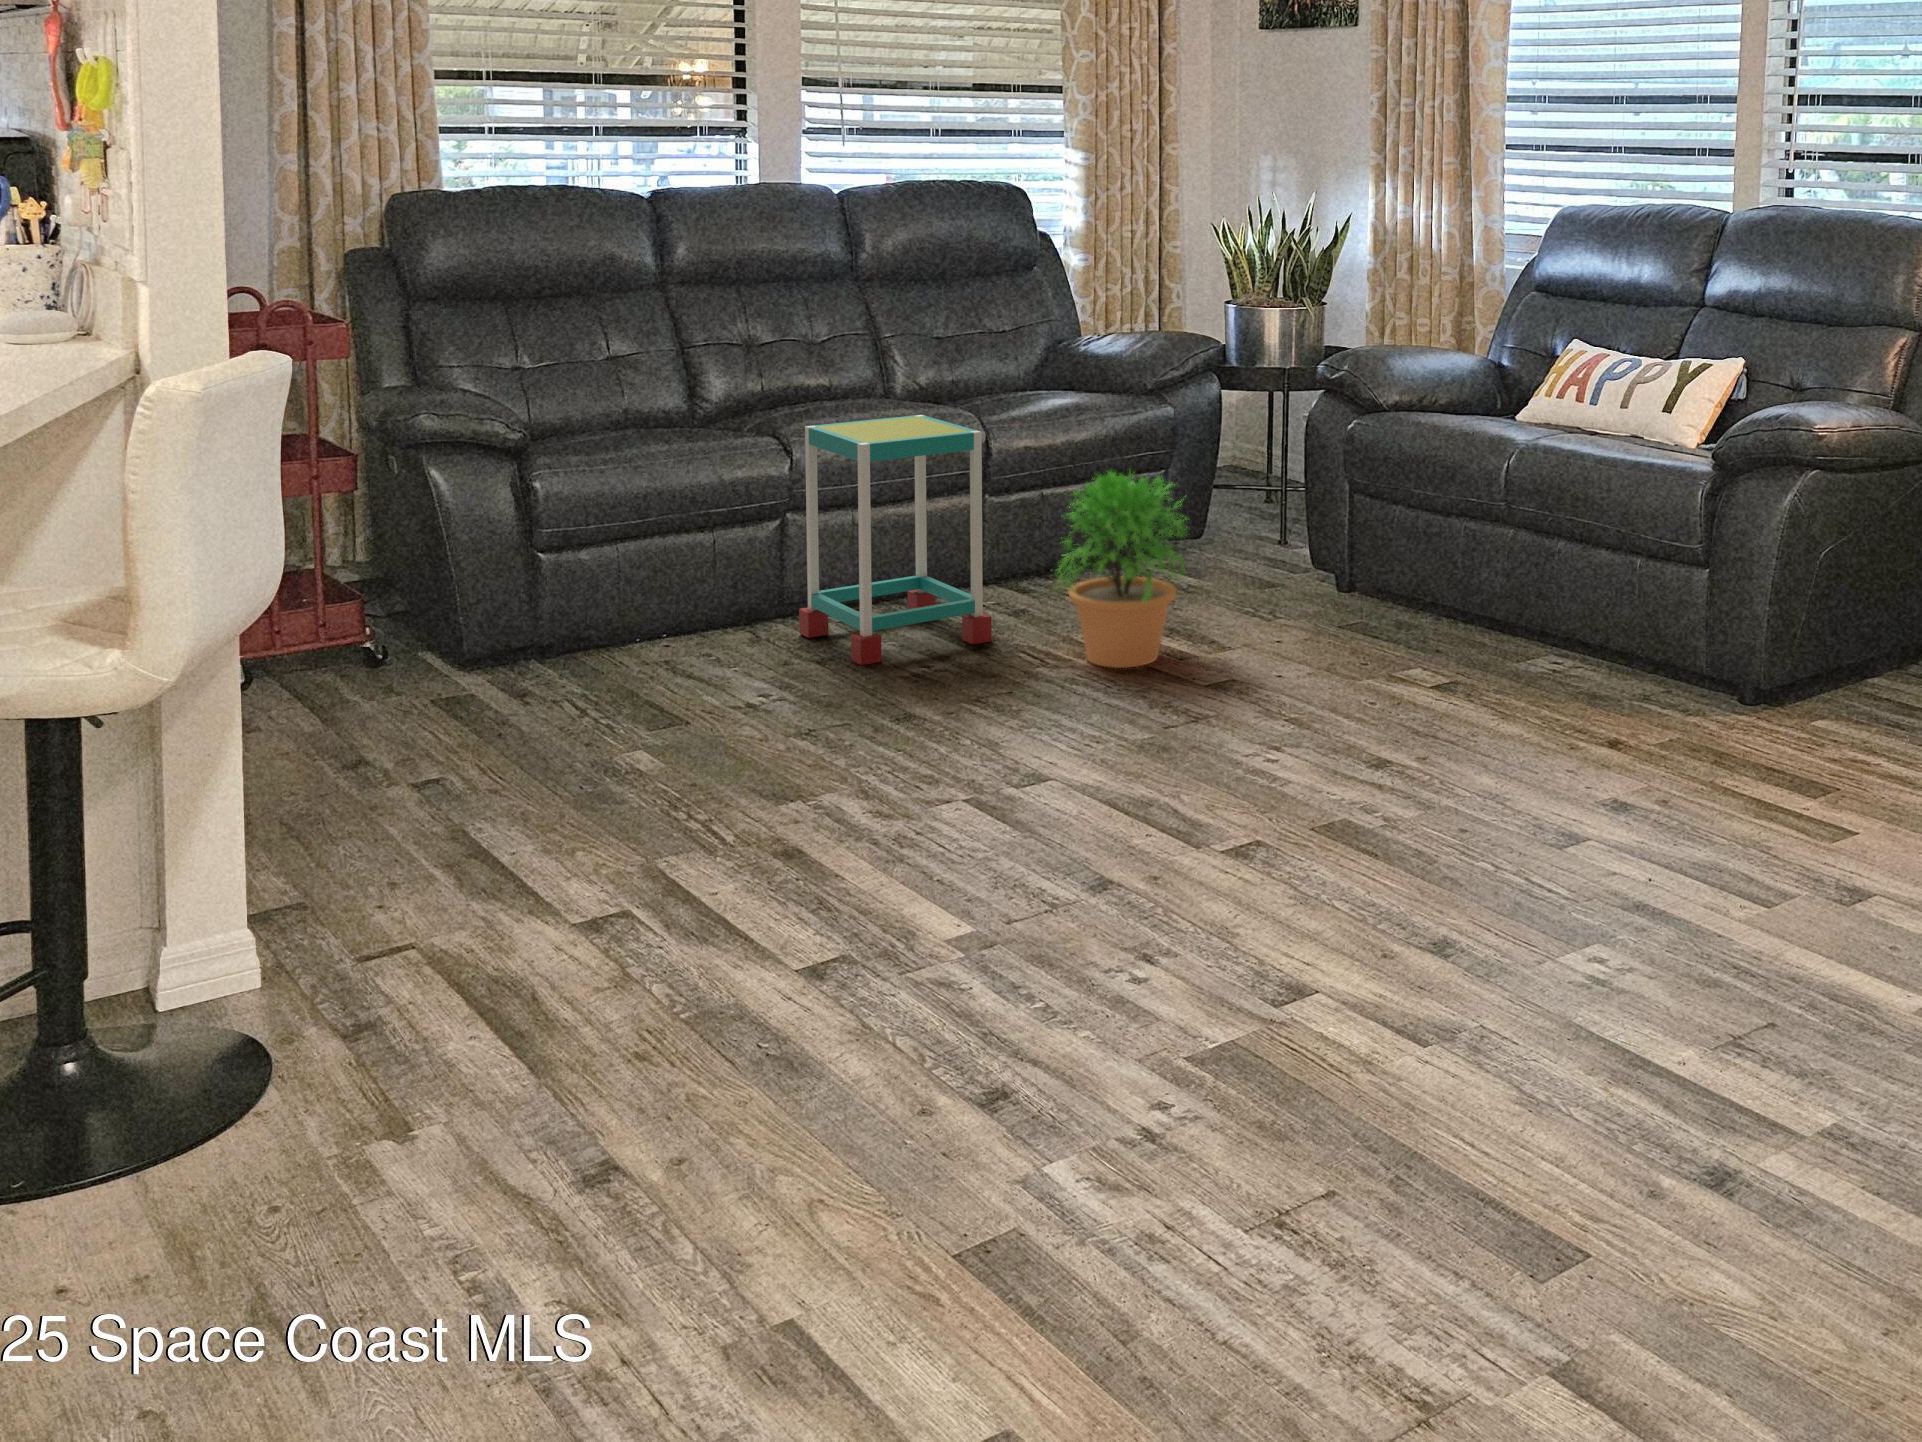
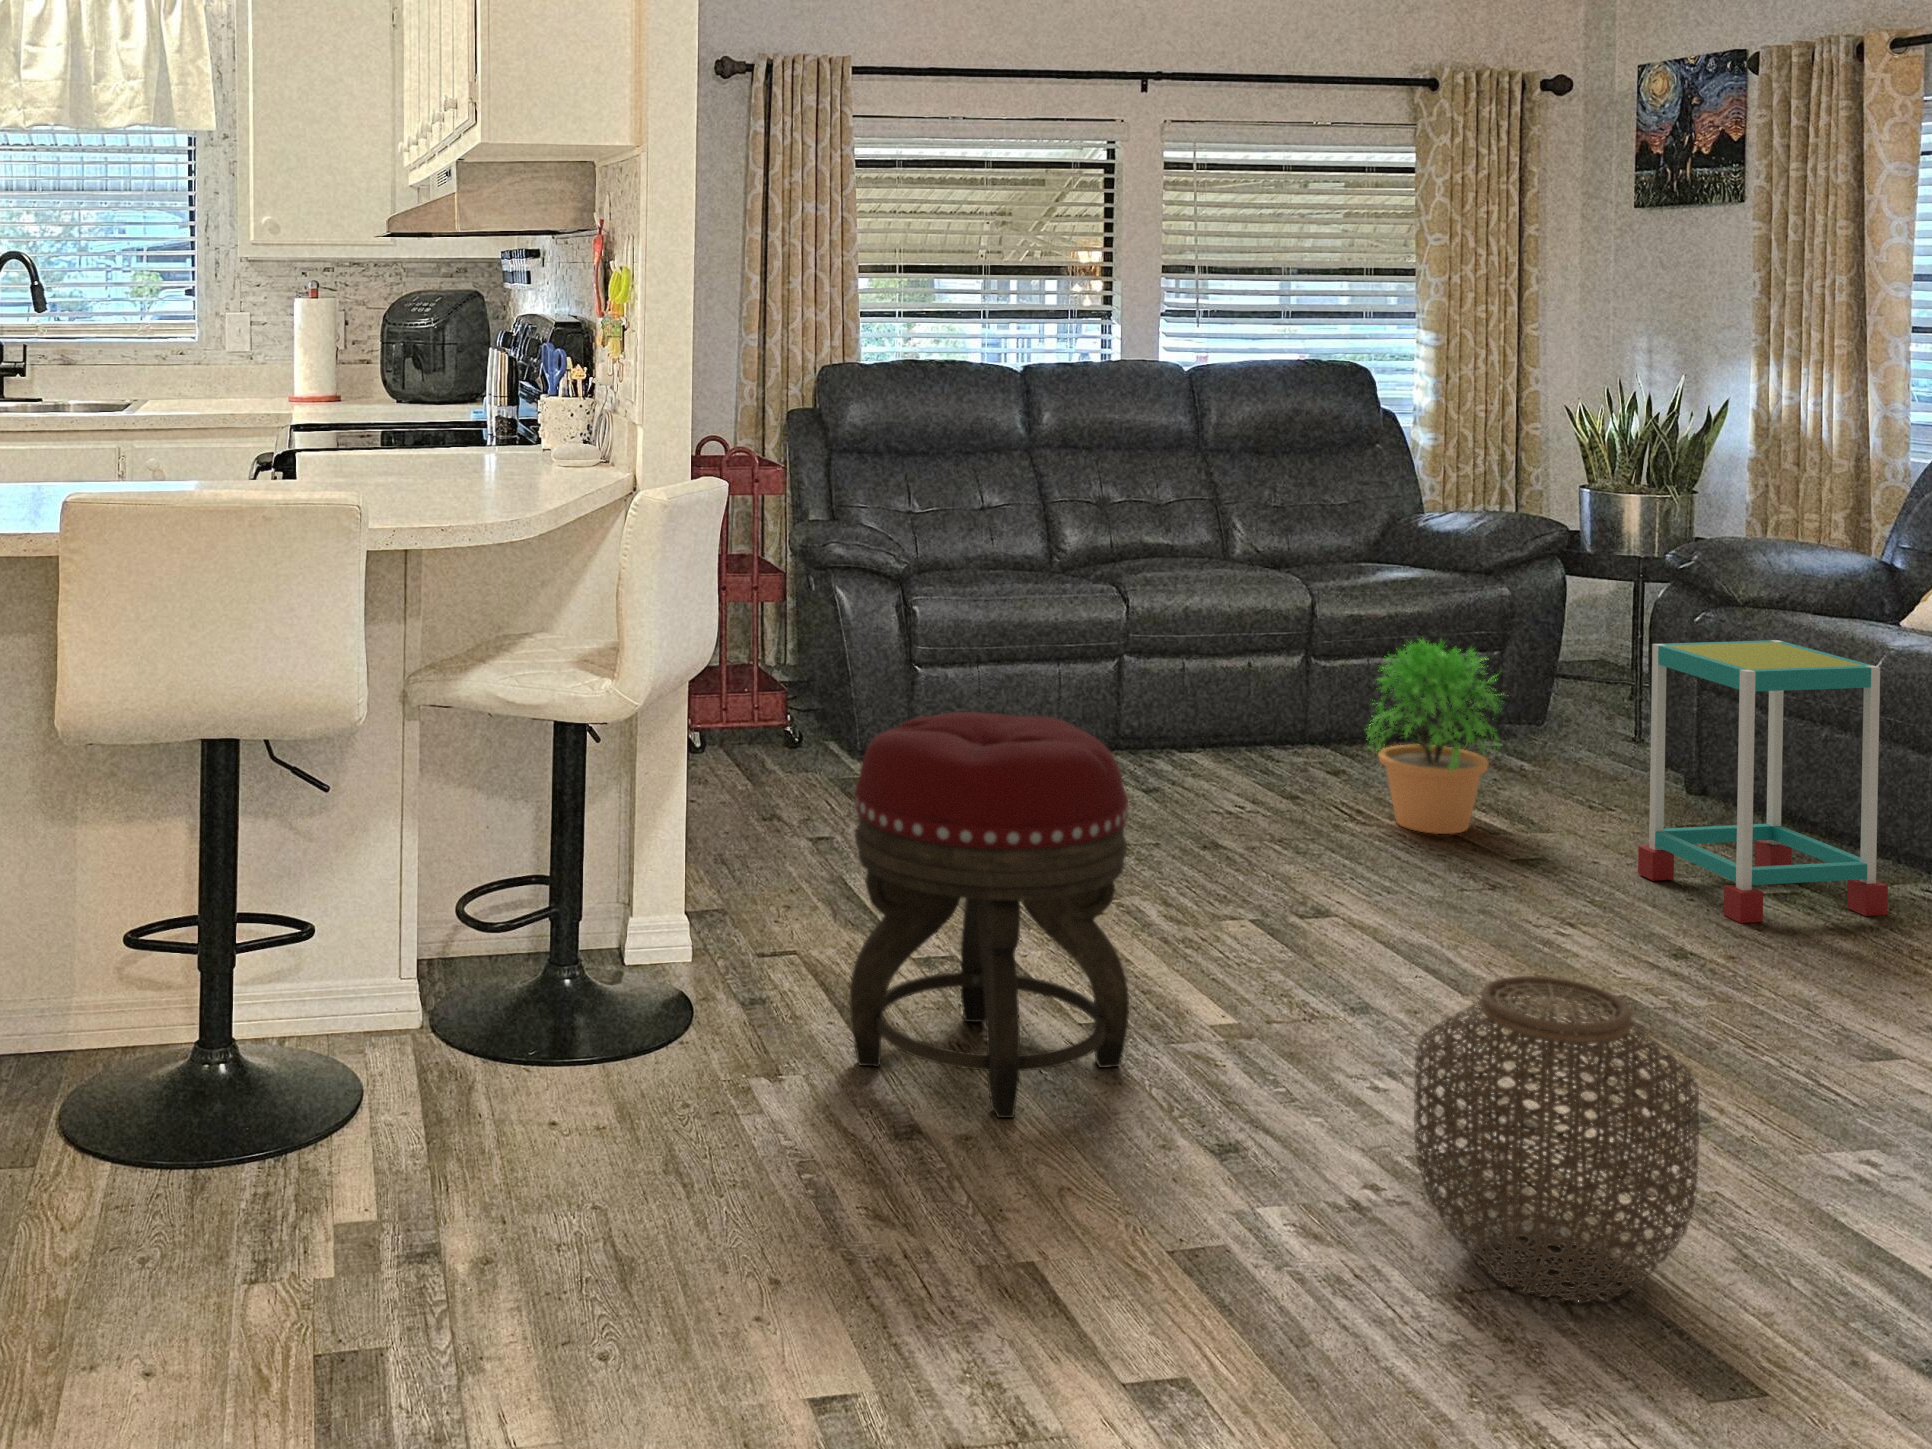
side table: present [799,415,992,665] -> present [1638,640,1888,923]
footstool: none [500,623,862,1126] -> present [850,712,1129,1118]
woven basket: none [1220,854,1505,1201] -> present [1414,976,1699,1302]

